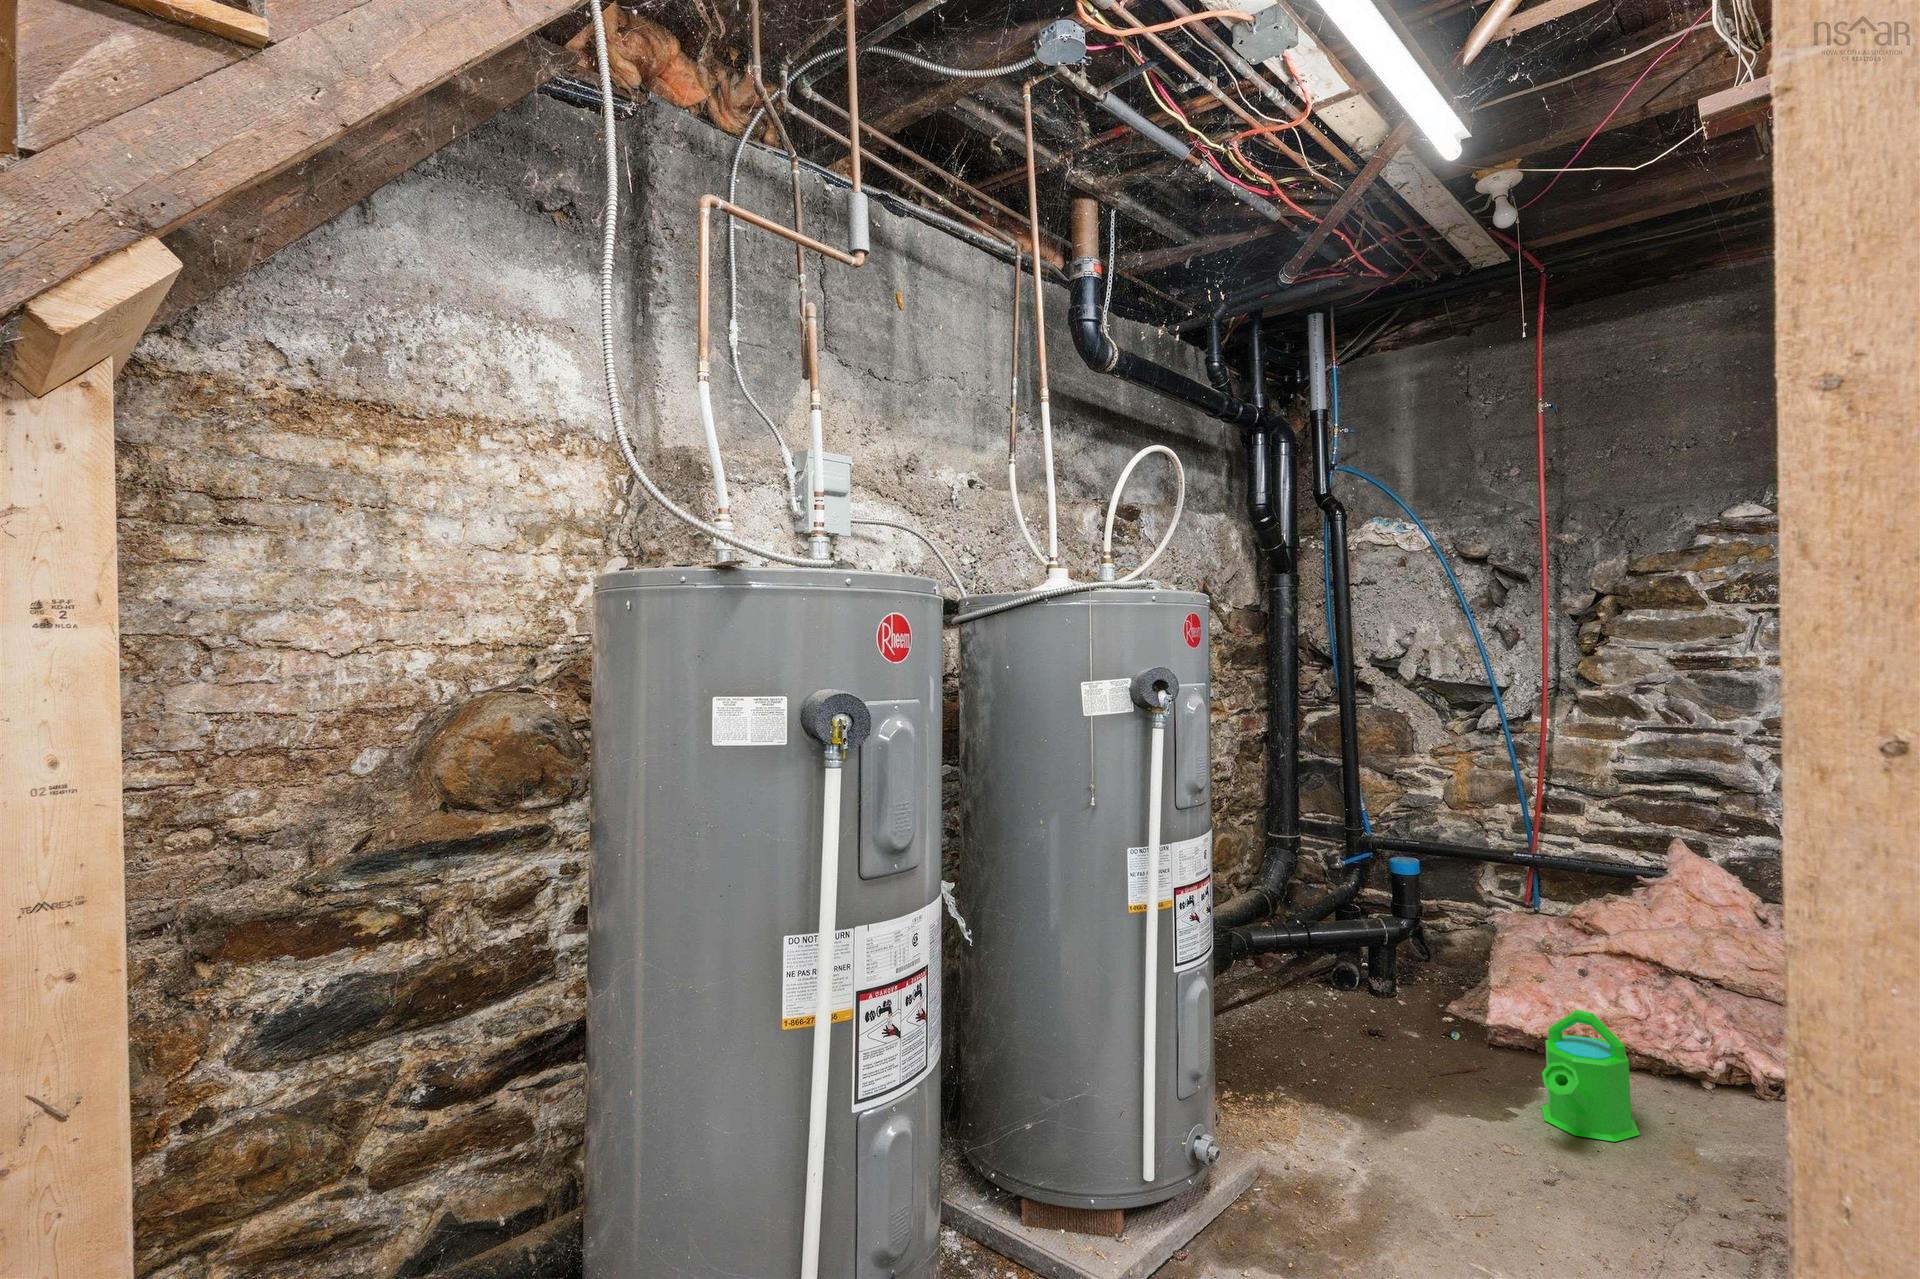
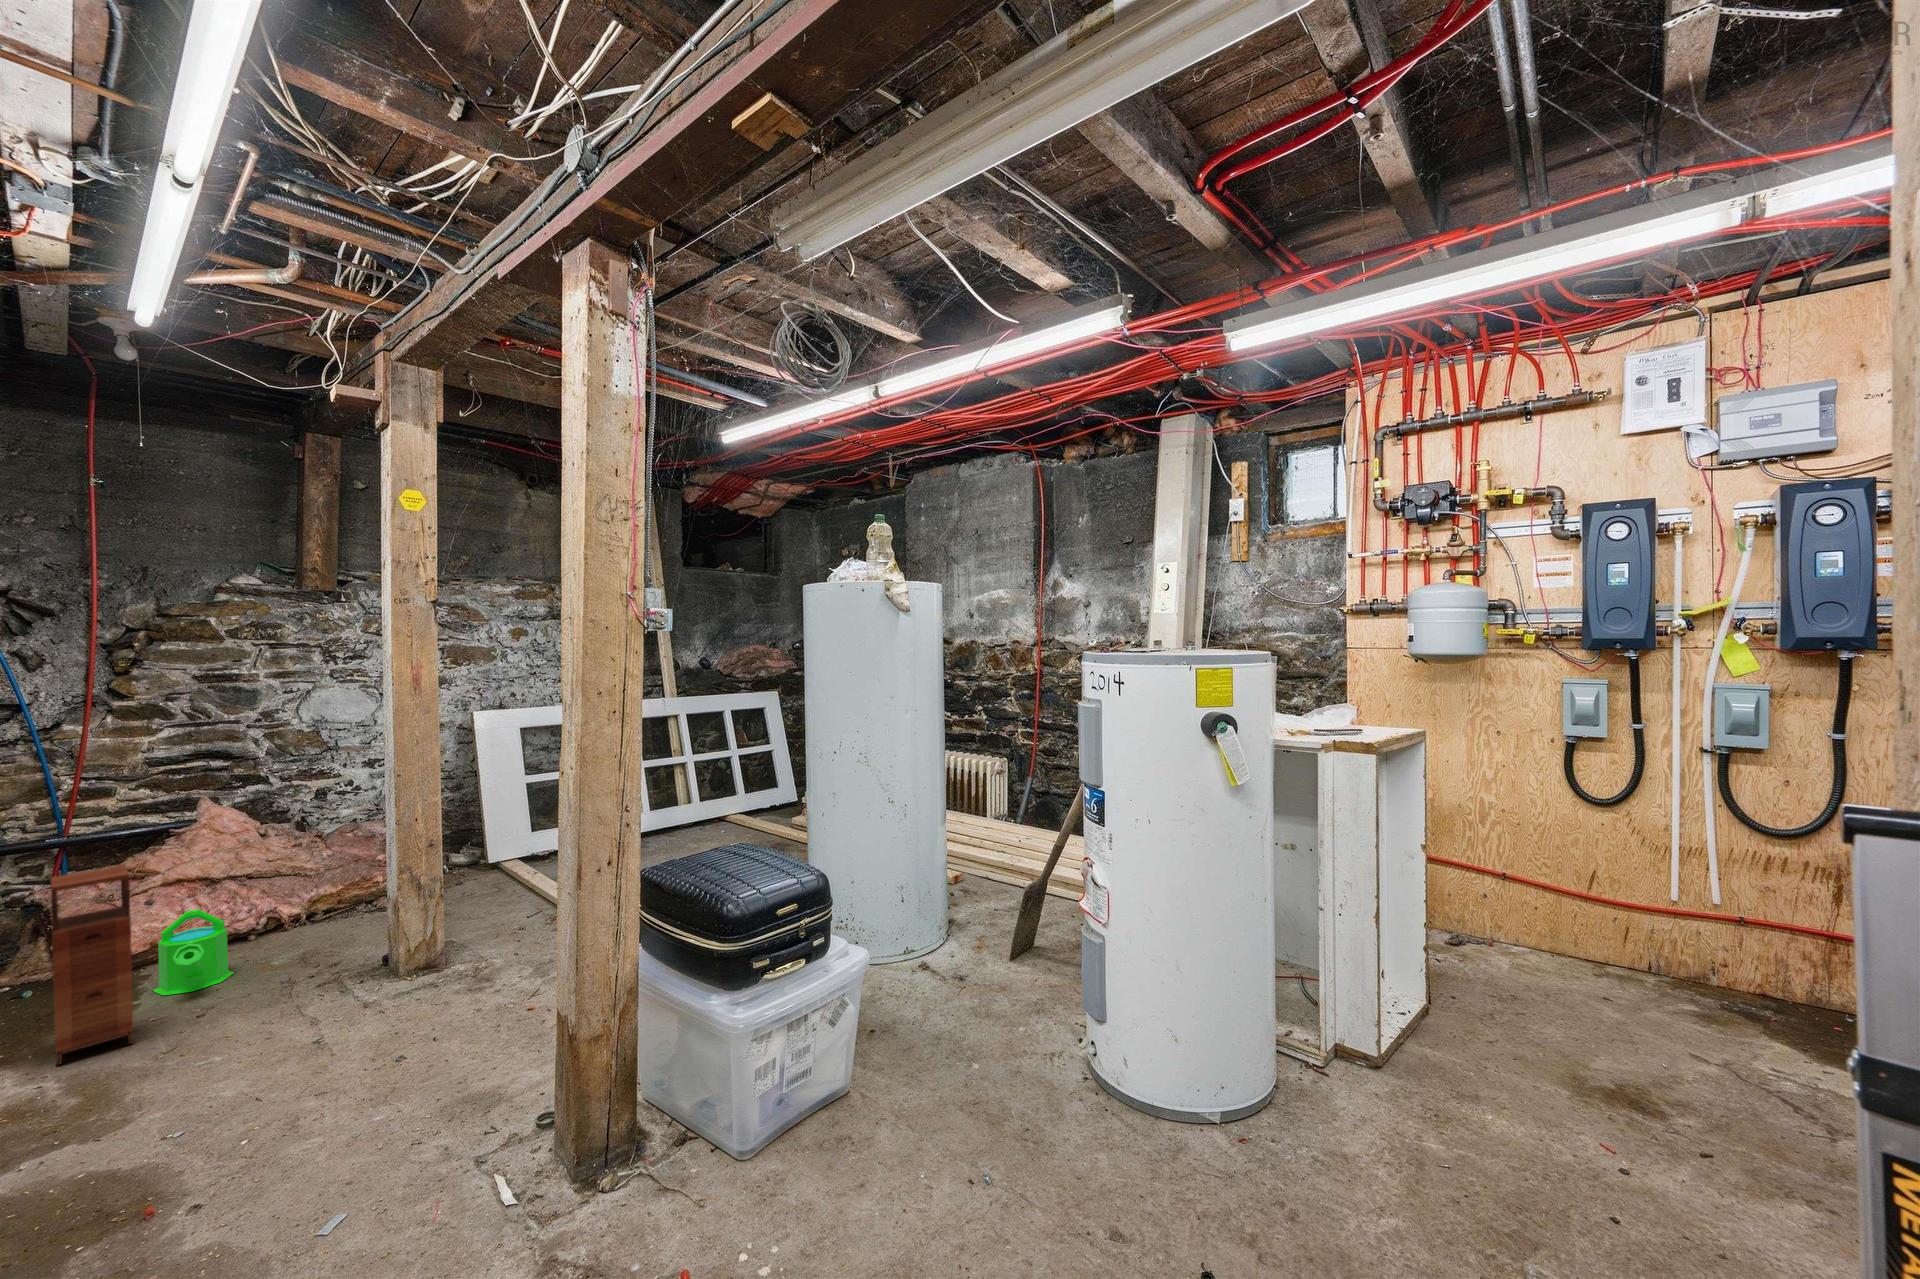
storage cabinet: none [1382,910,1482,1178] -> present [51,865,134,1065]

